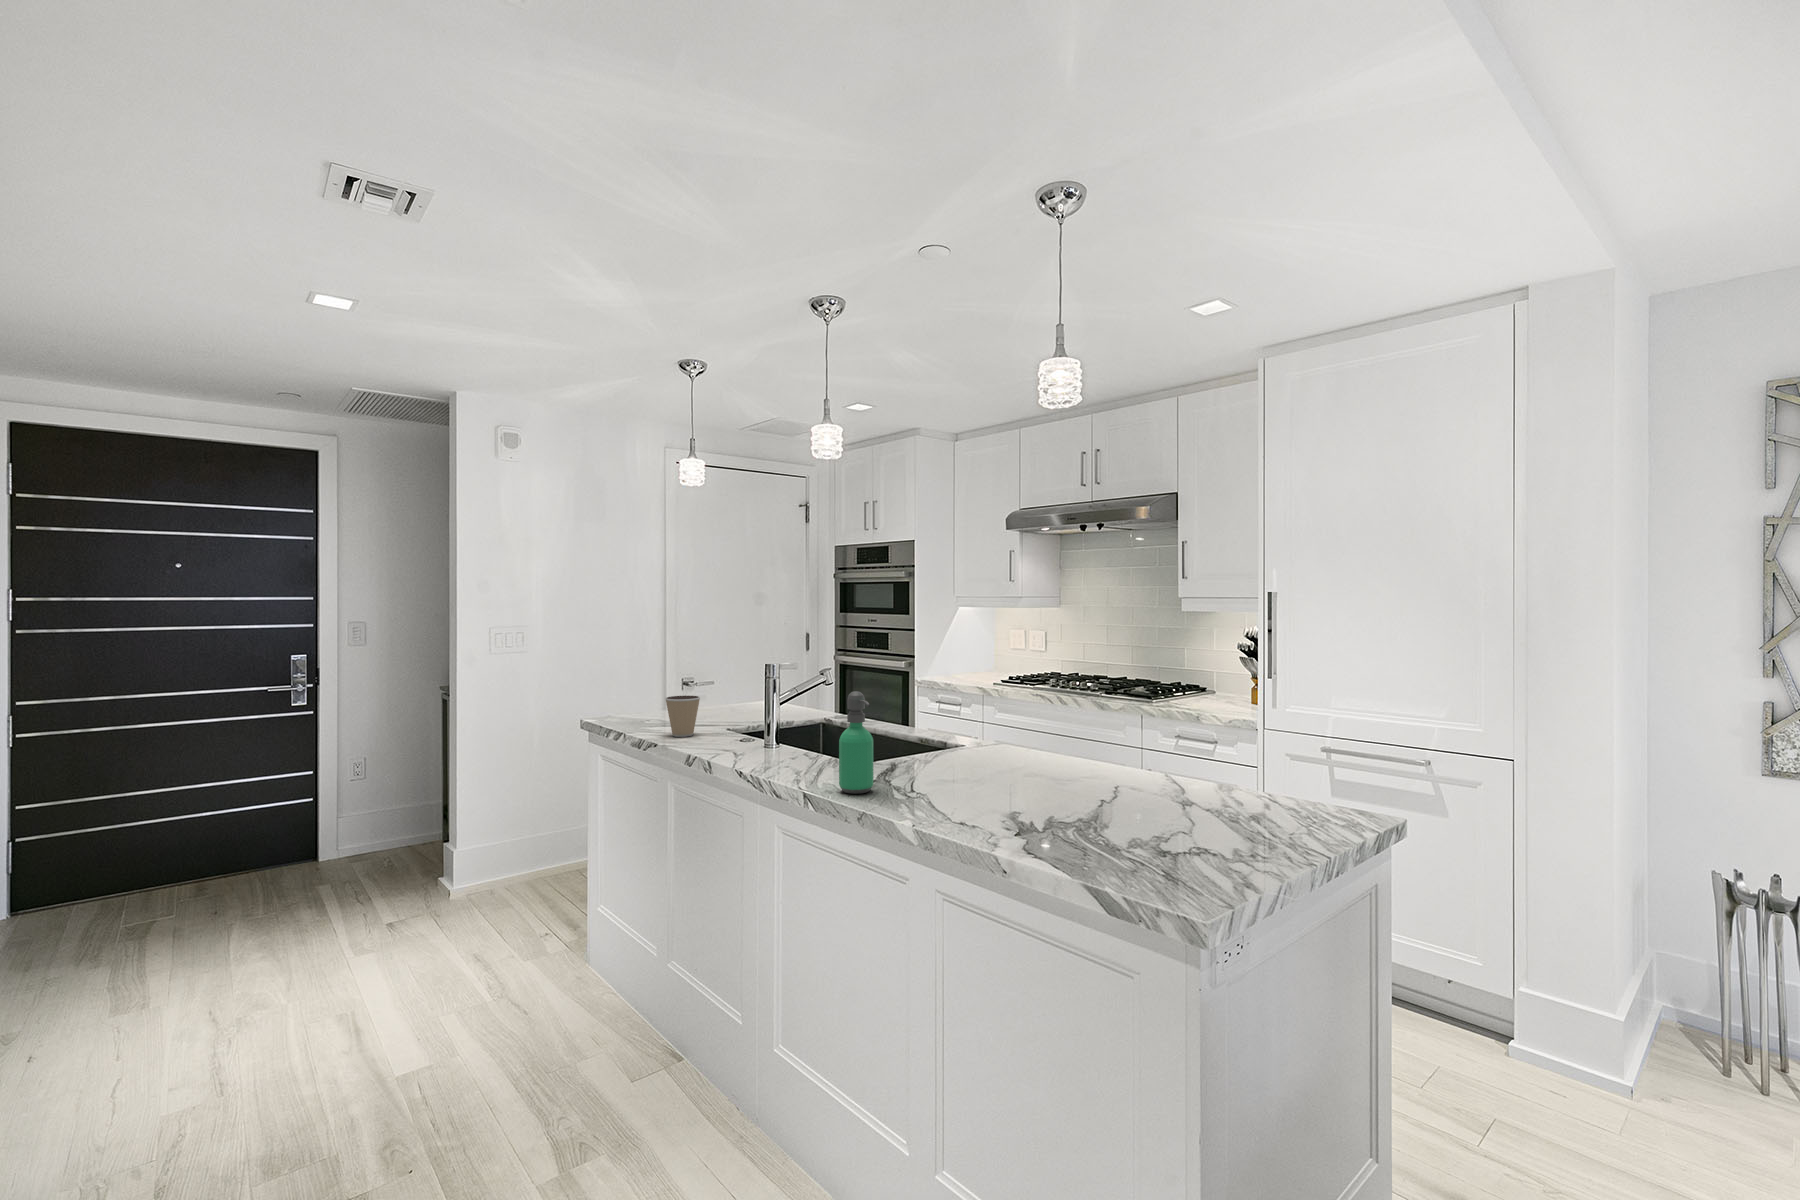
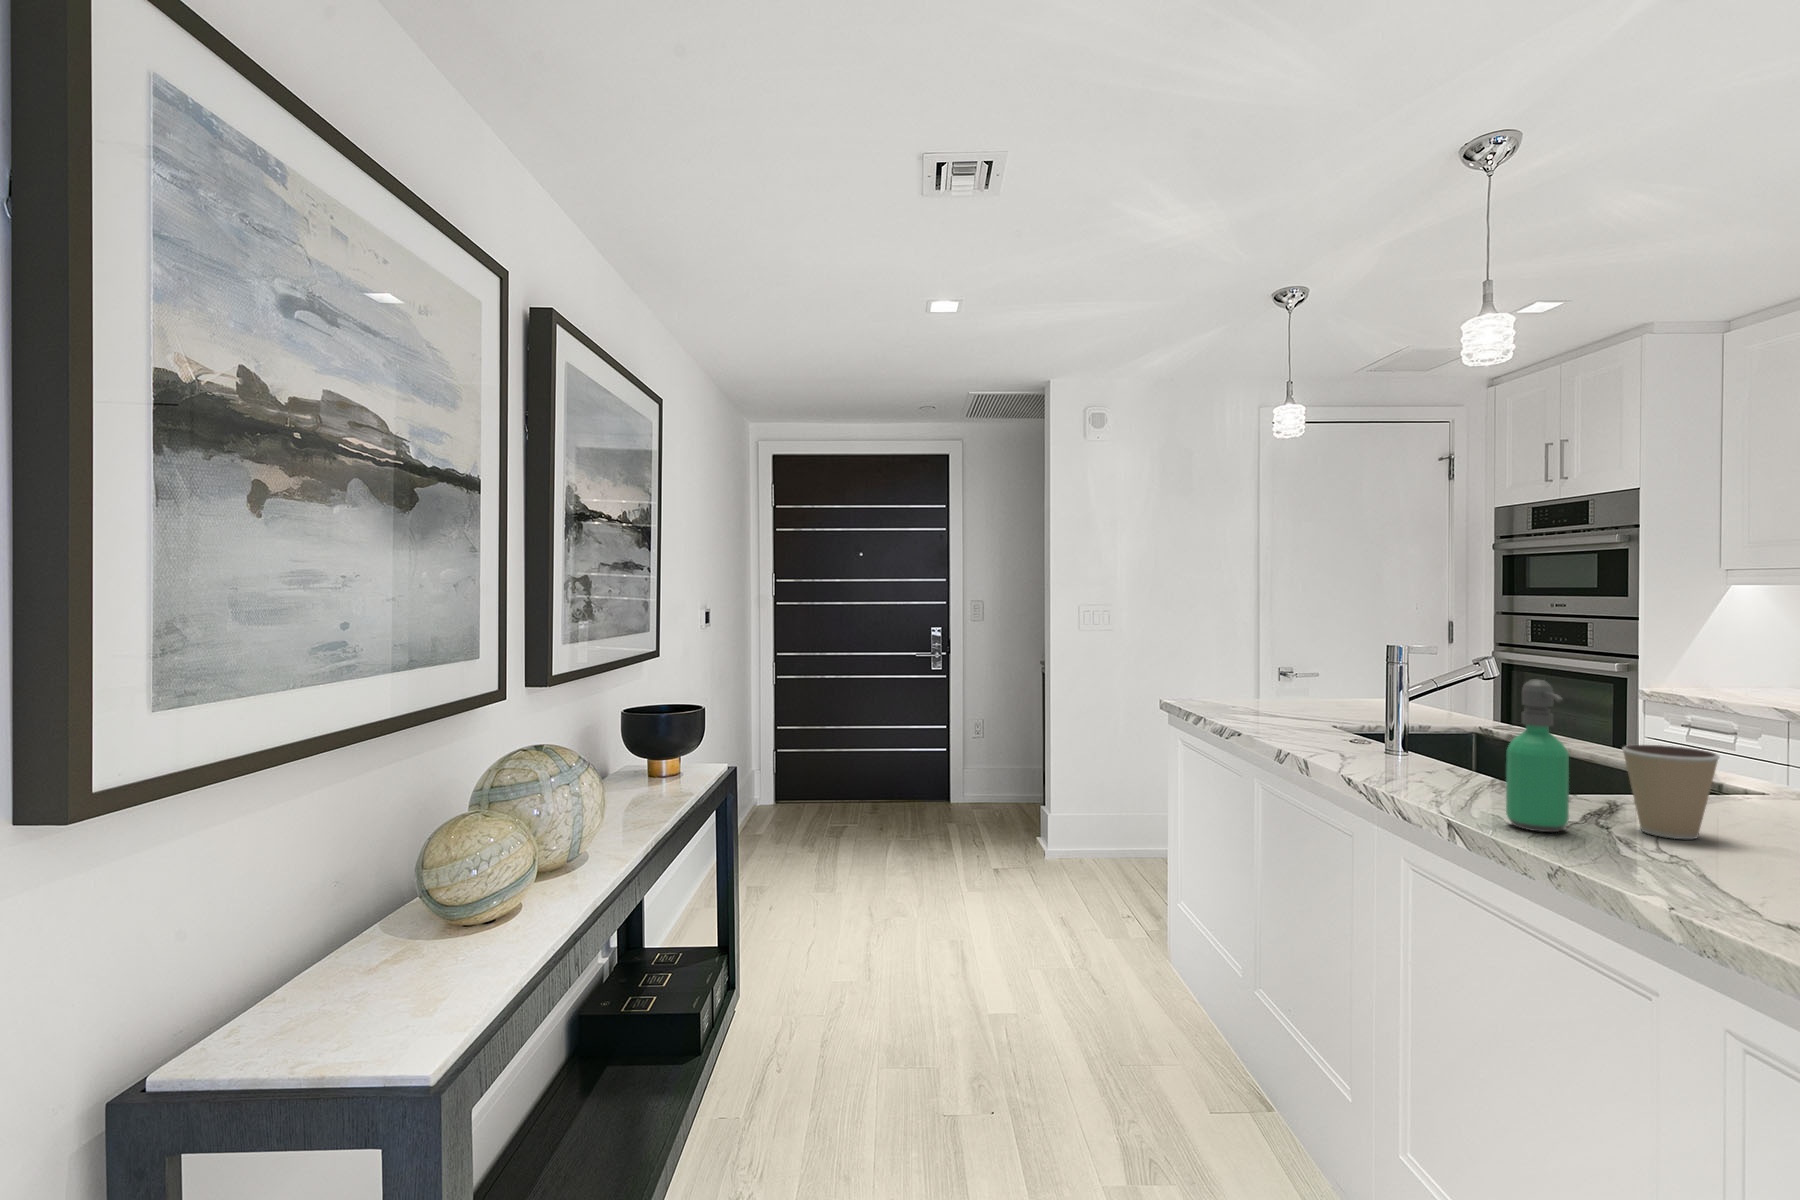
coffee cup: present [665,696,700,737] -> present [1622,745,1720,839]

